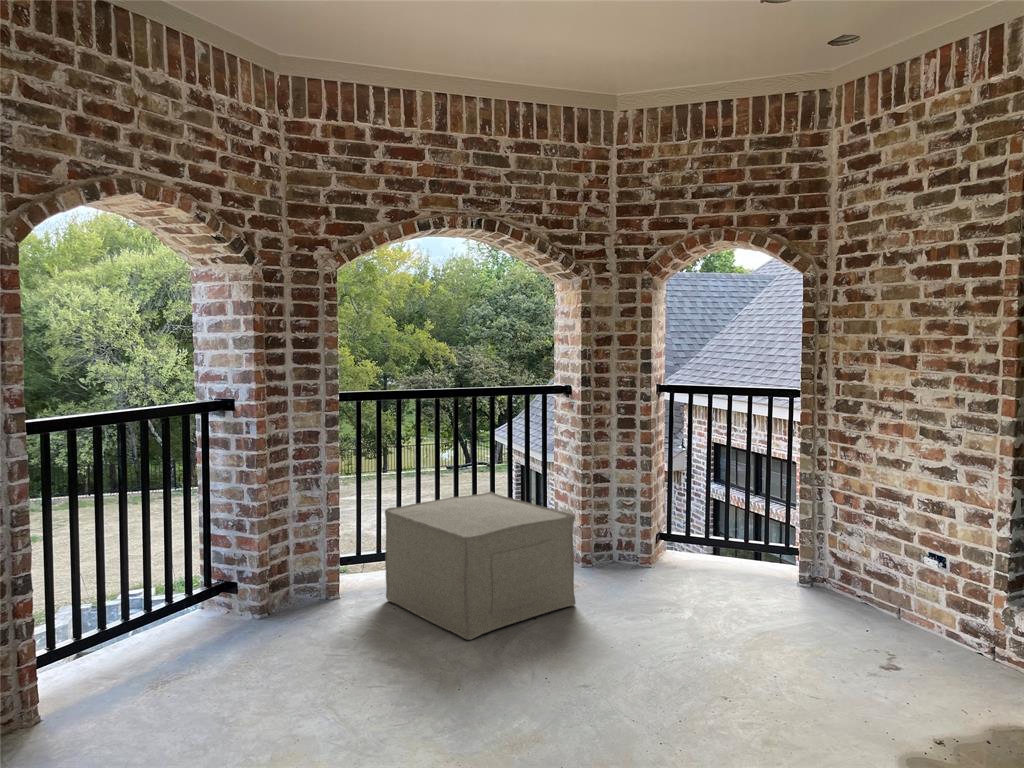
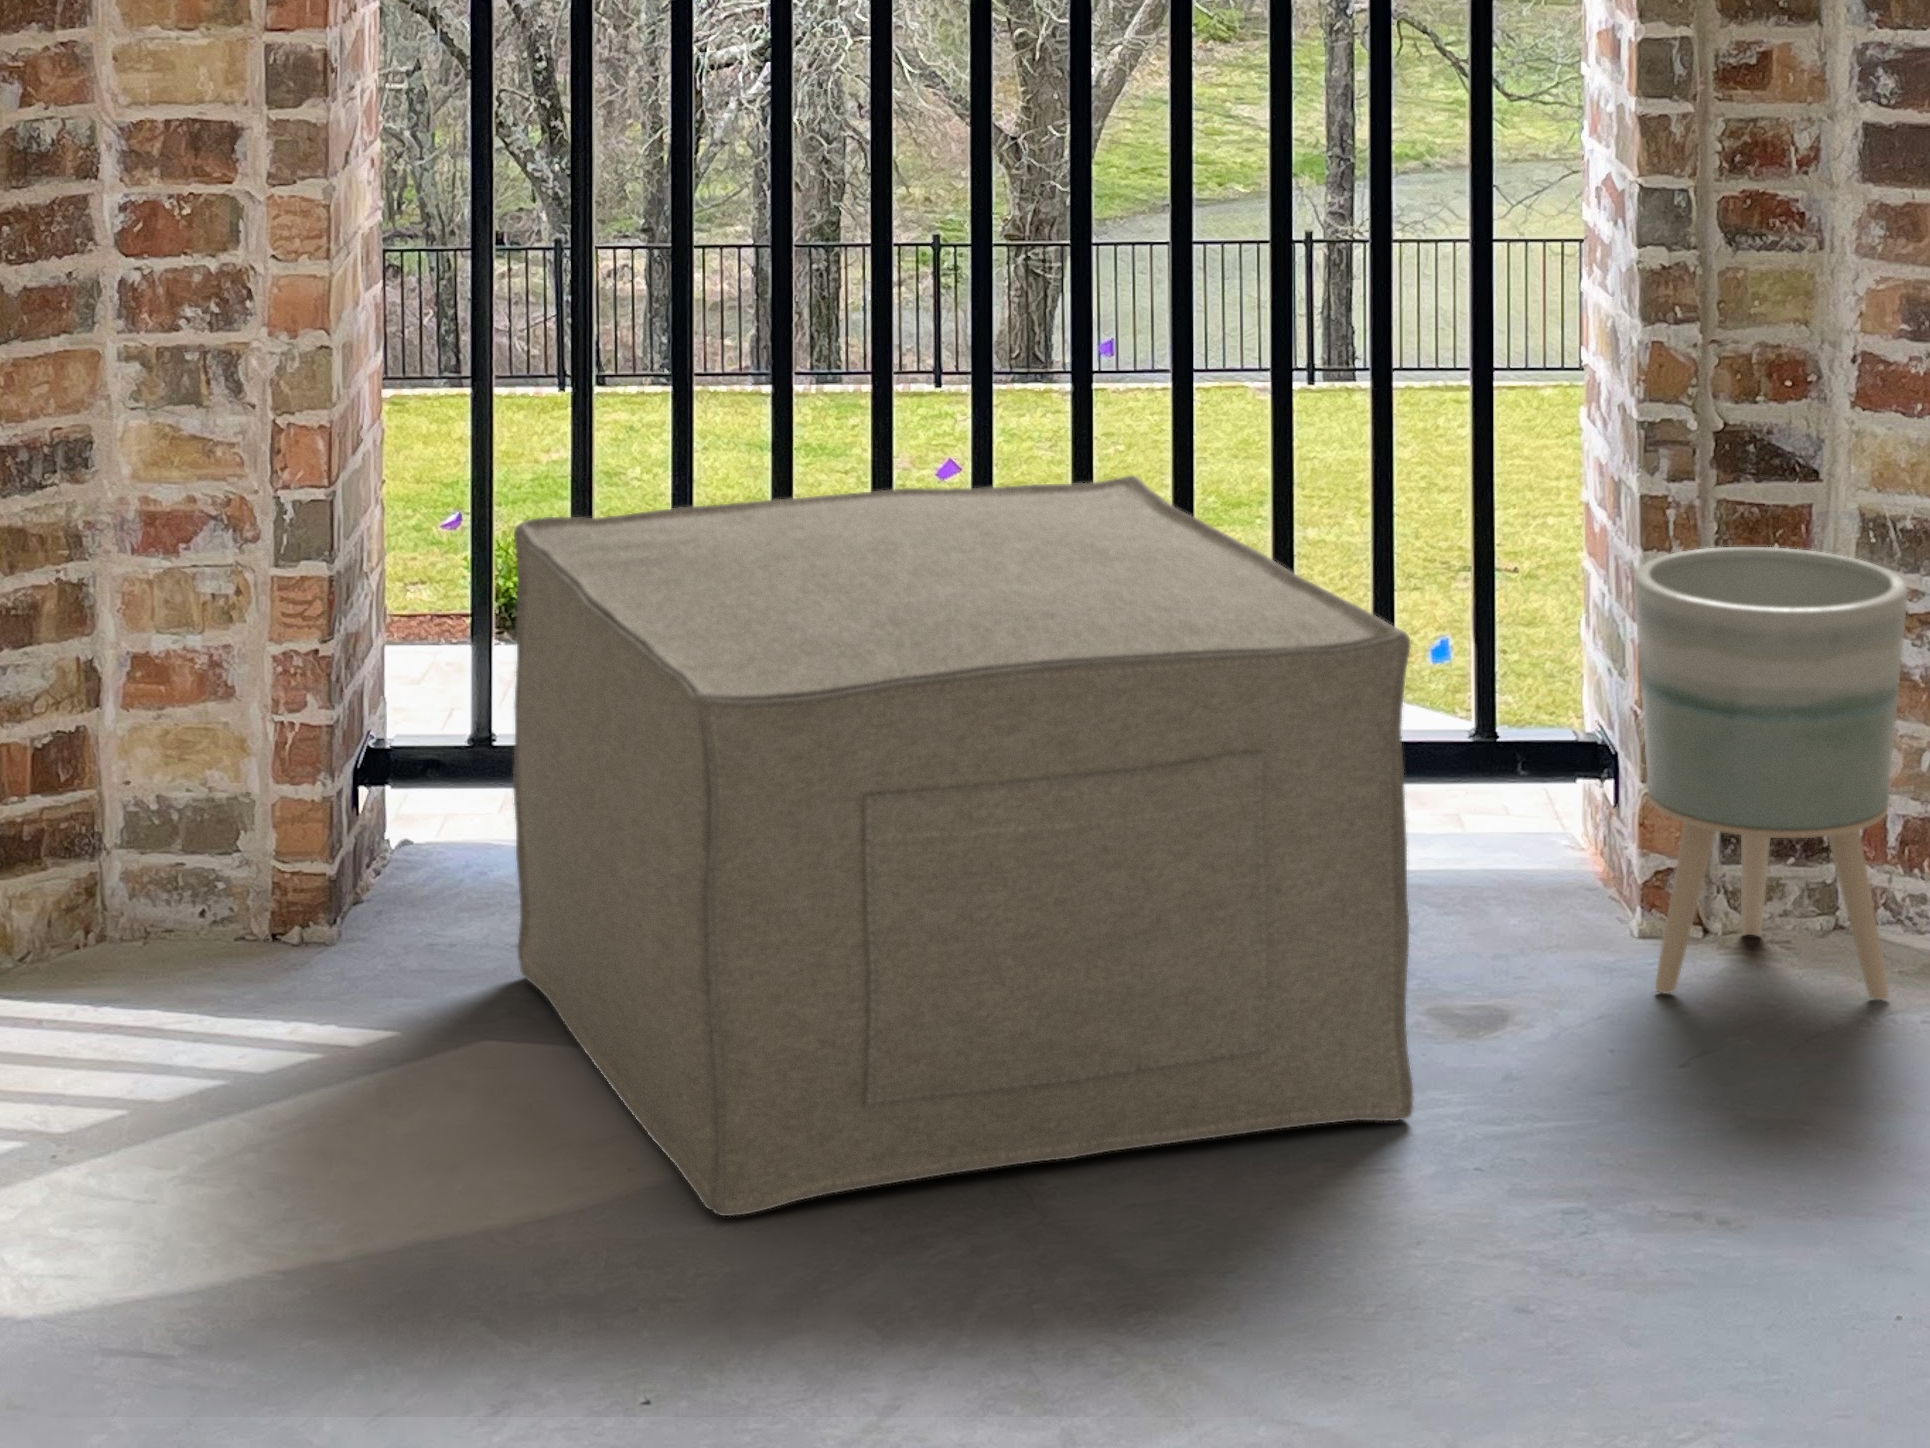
planter: none [587,496,636,578] -> present [1634,547,1908,1000]

